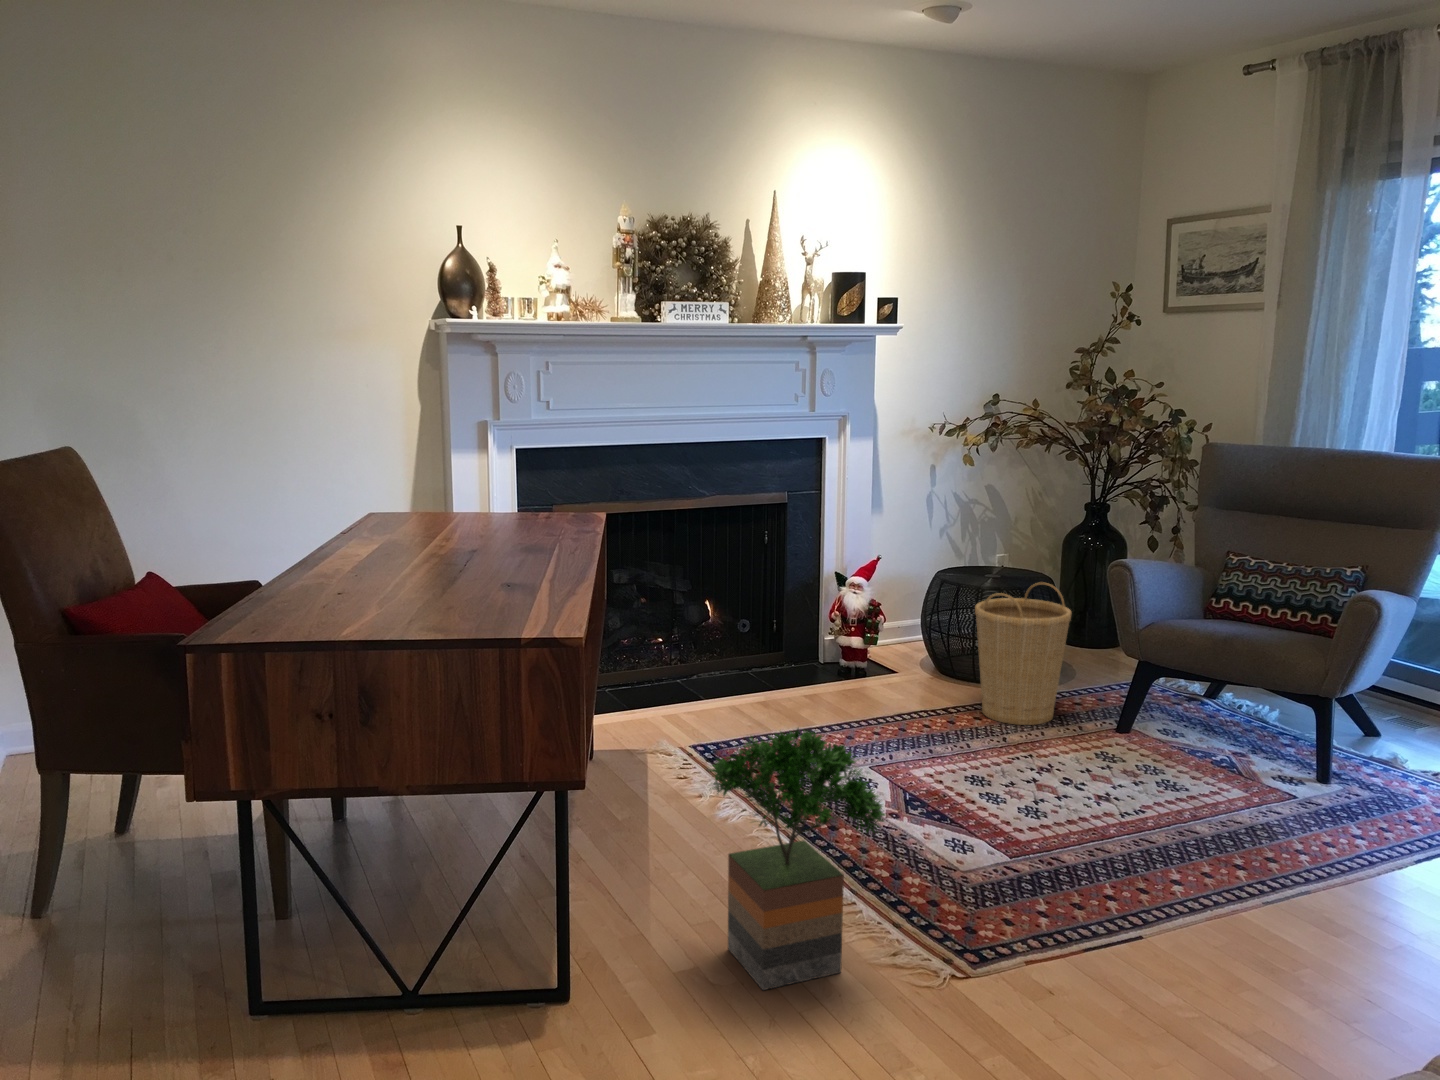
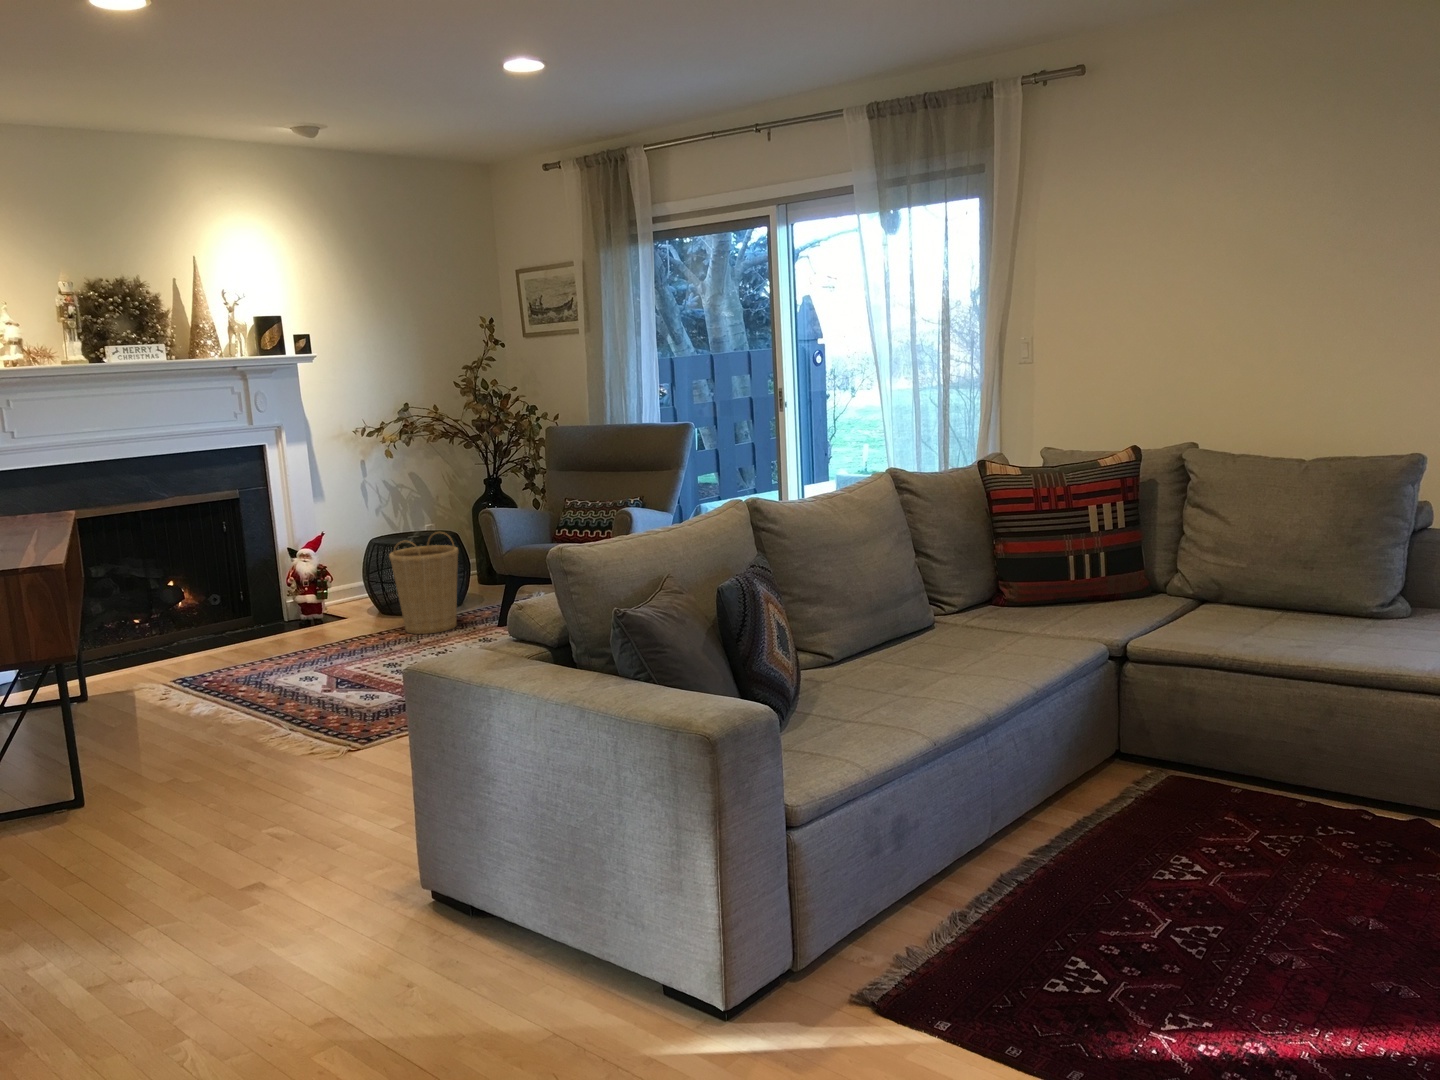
potted tree: present [710,728,885,990] -> none [164,614,291,781]

